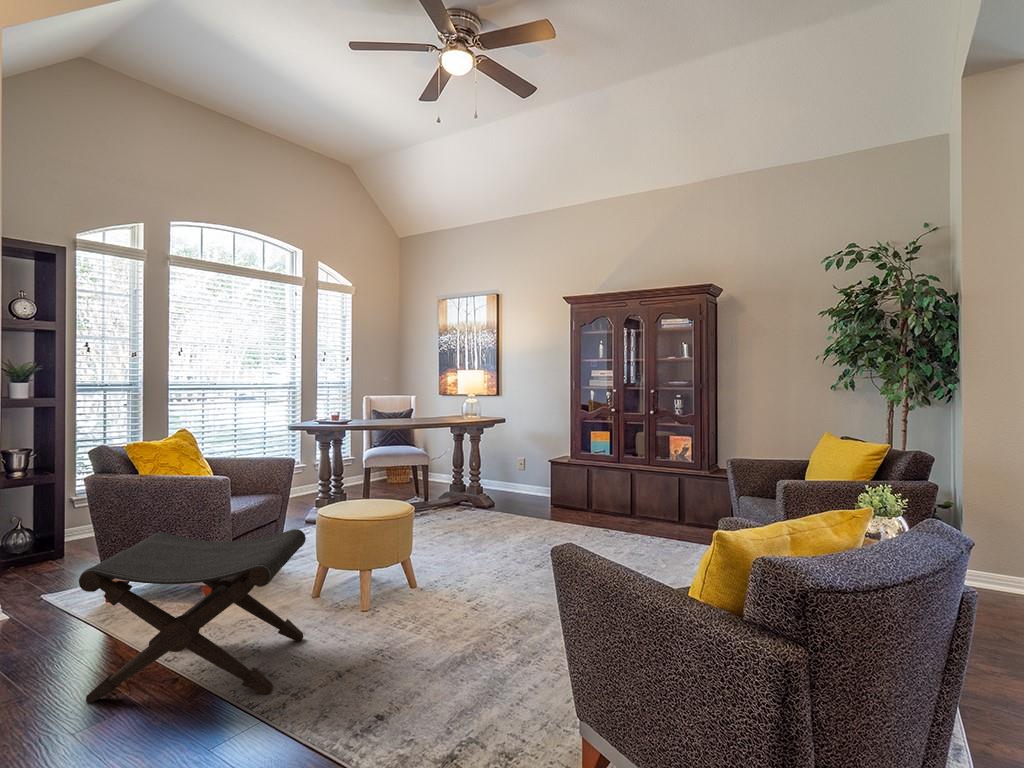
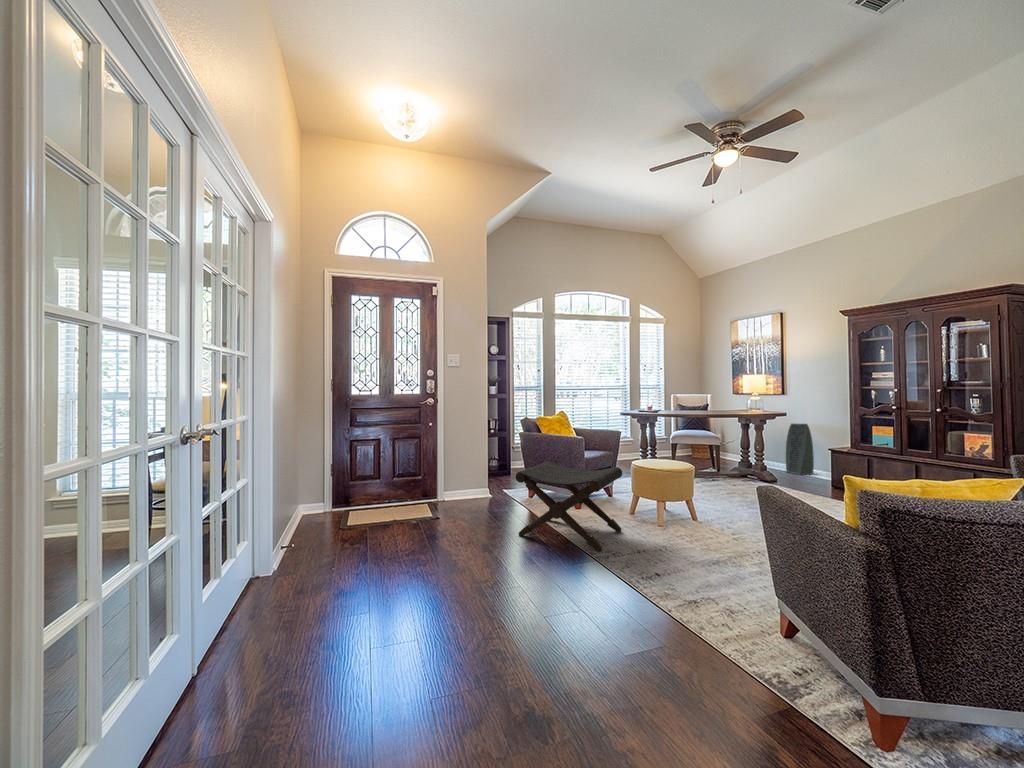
air purifier: none [502,431,530,496] -> present [786,424,814,475]

